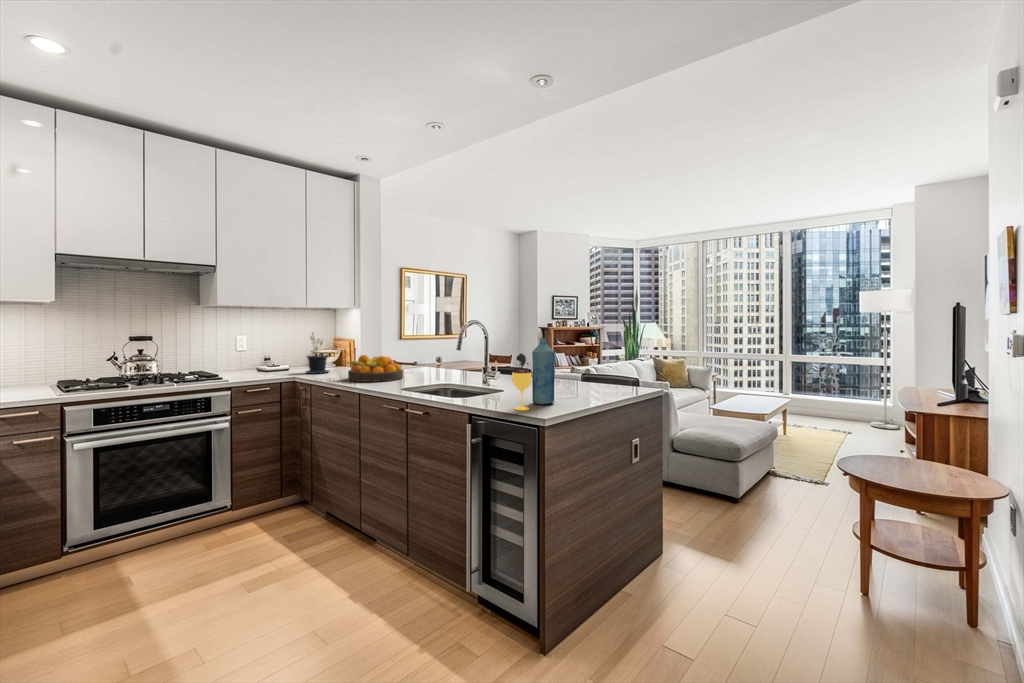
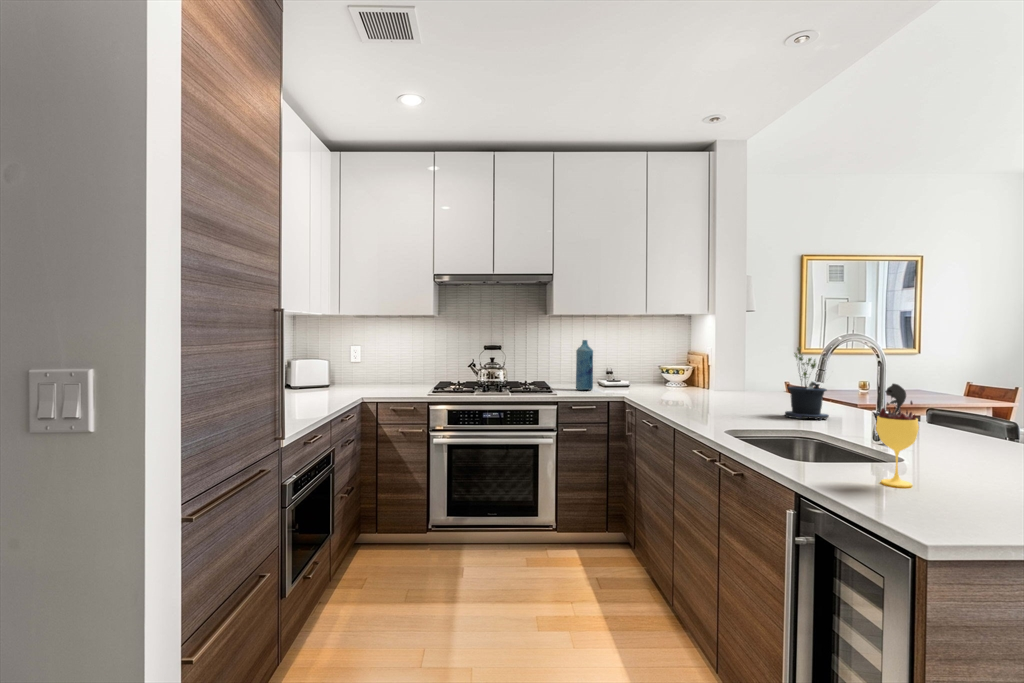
potted plant: present [306,333,329,374] -> present [785,347,829,420]
bottle: present [532,338,555,404] -> present [576,340,593,390]
fruit bowl: present [347,355,403,382] -> none [677,374,754,411]

